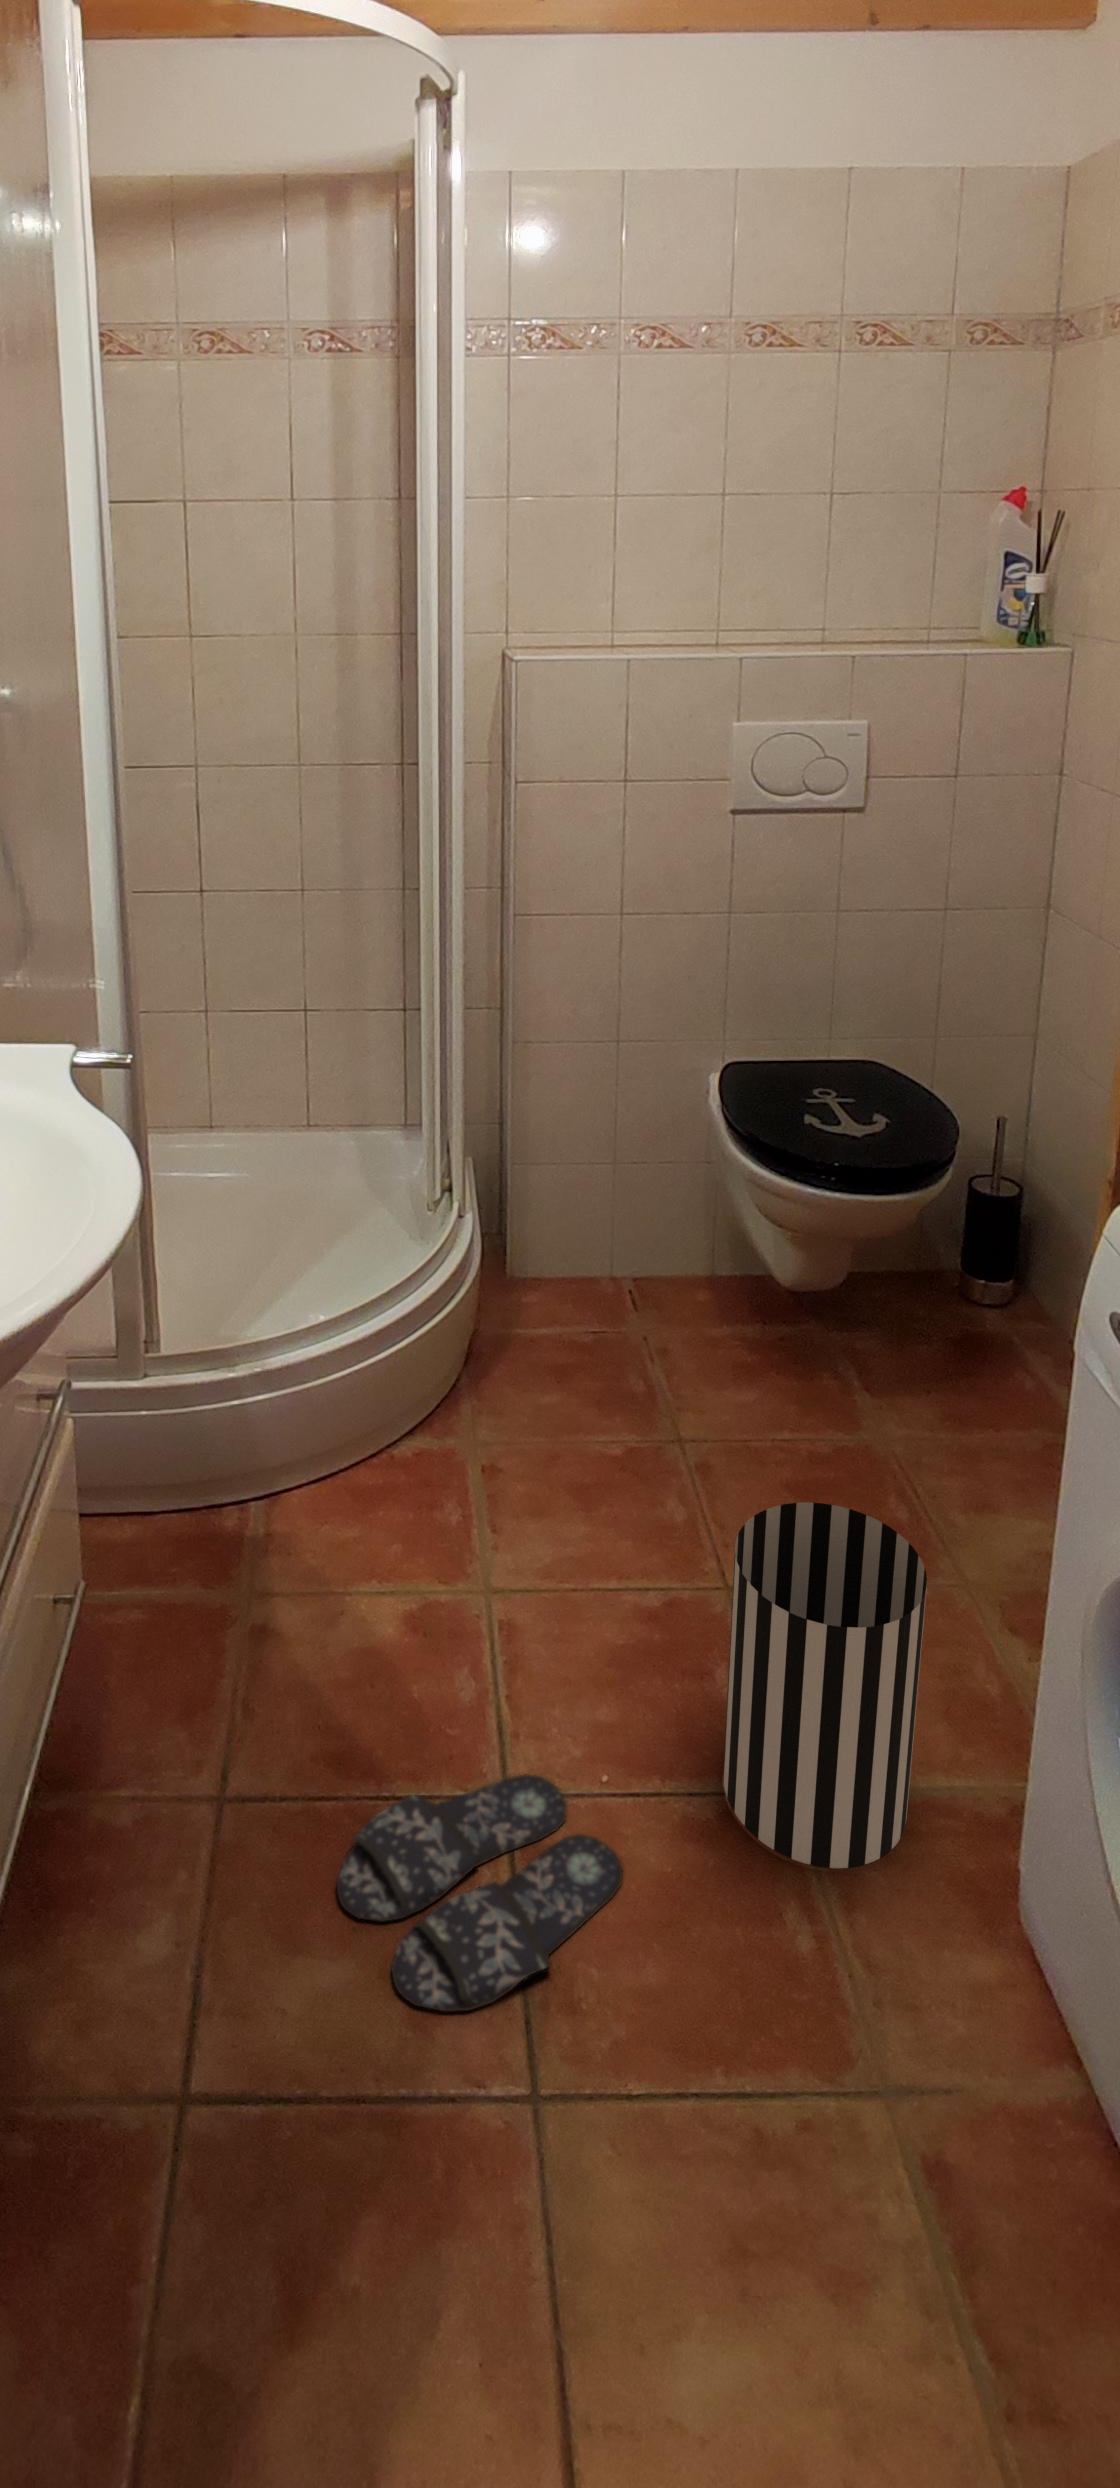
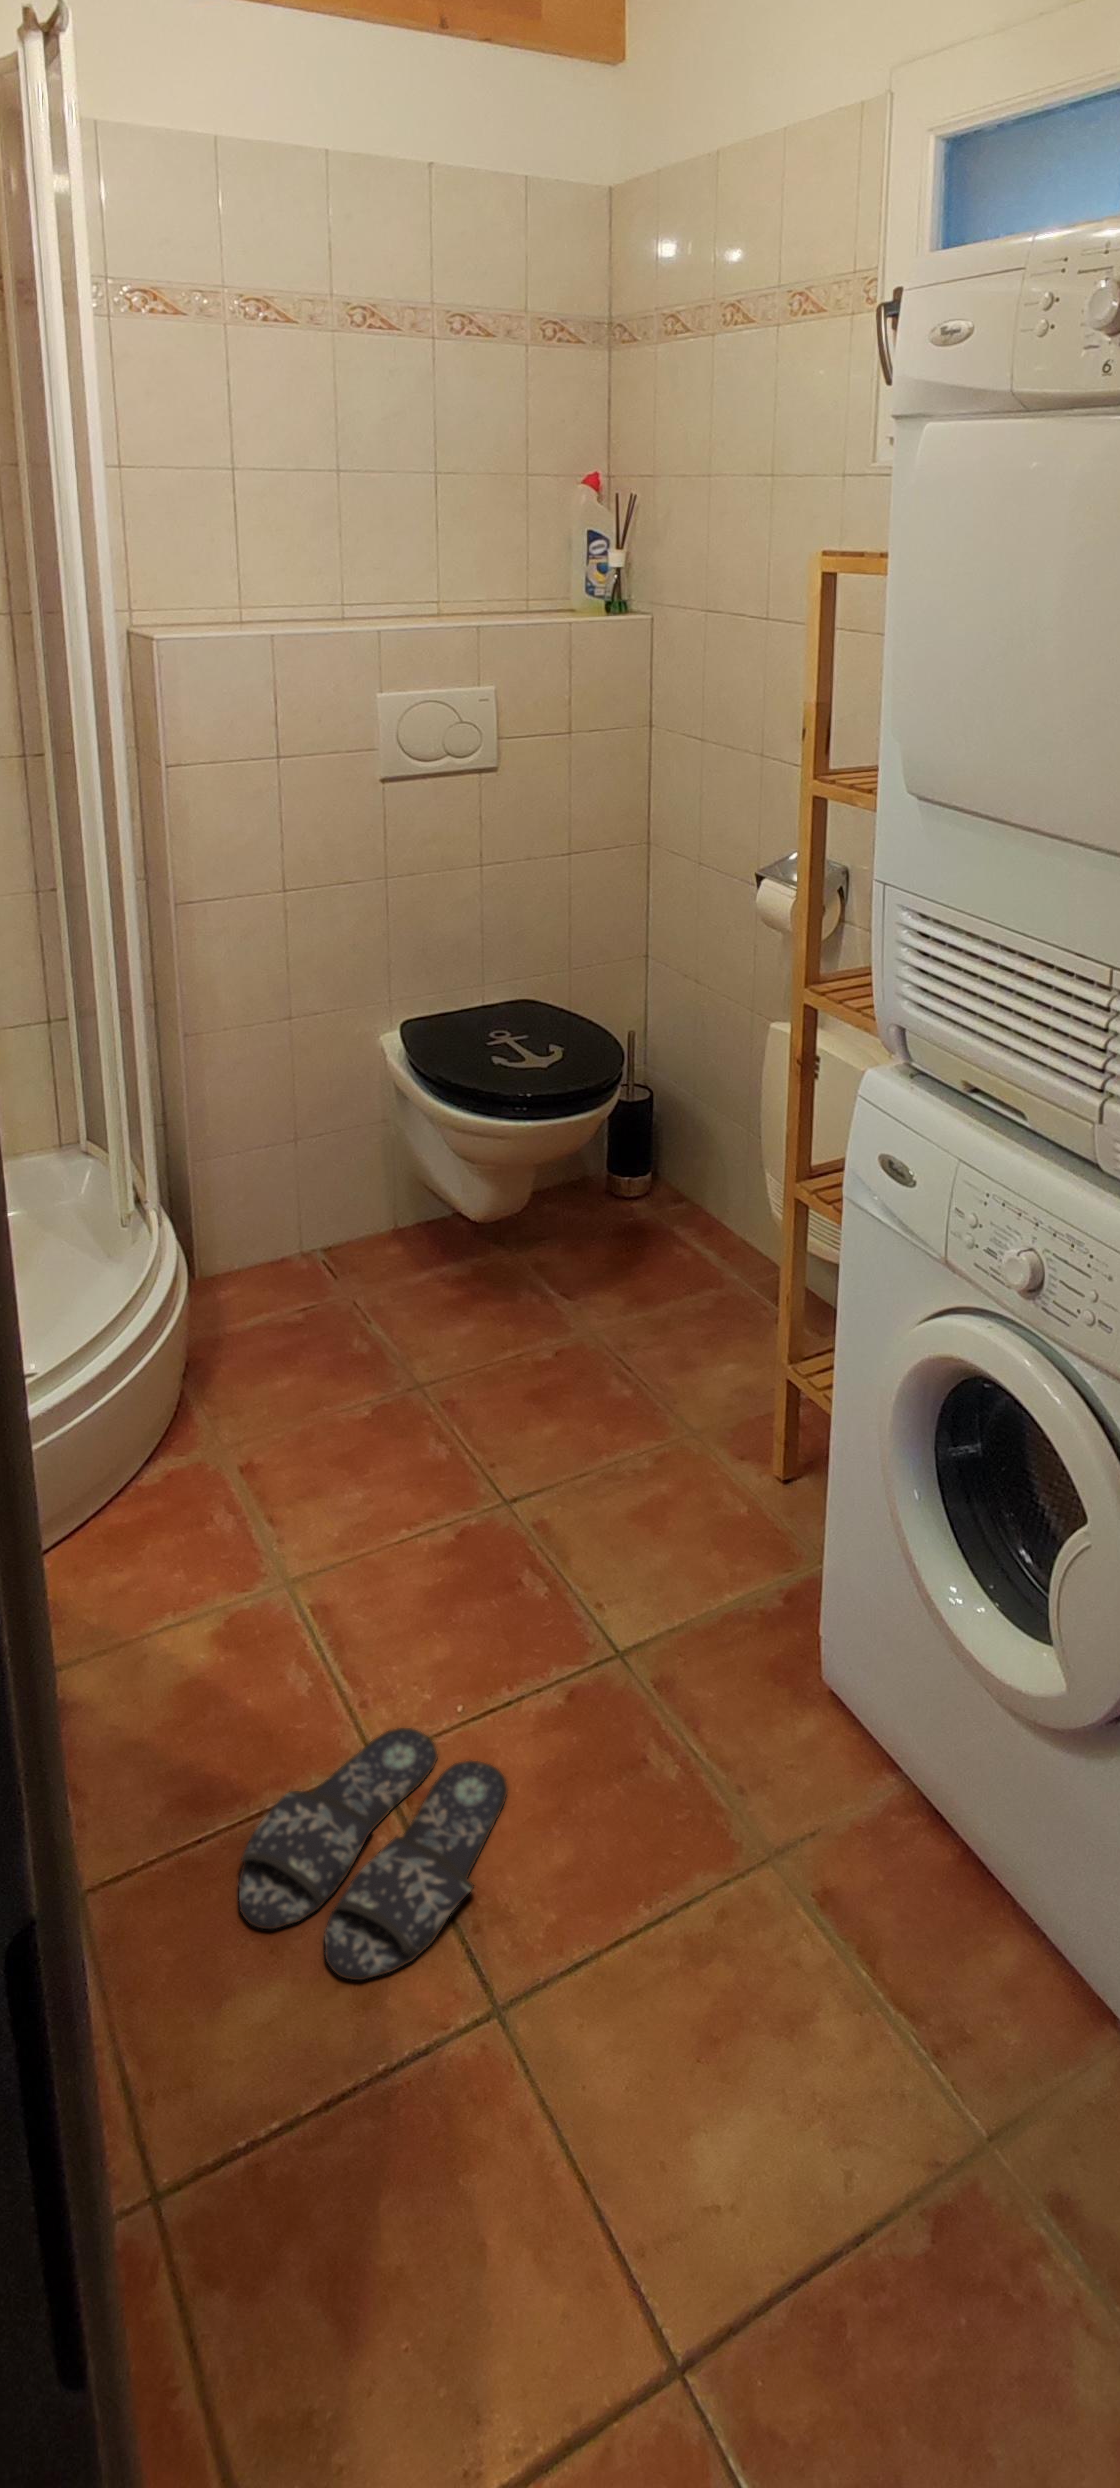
wastebasket: present [723,1502,927,1868] -> none [558,1391,725,1709]

